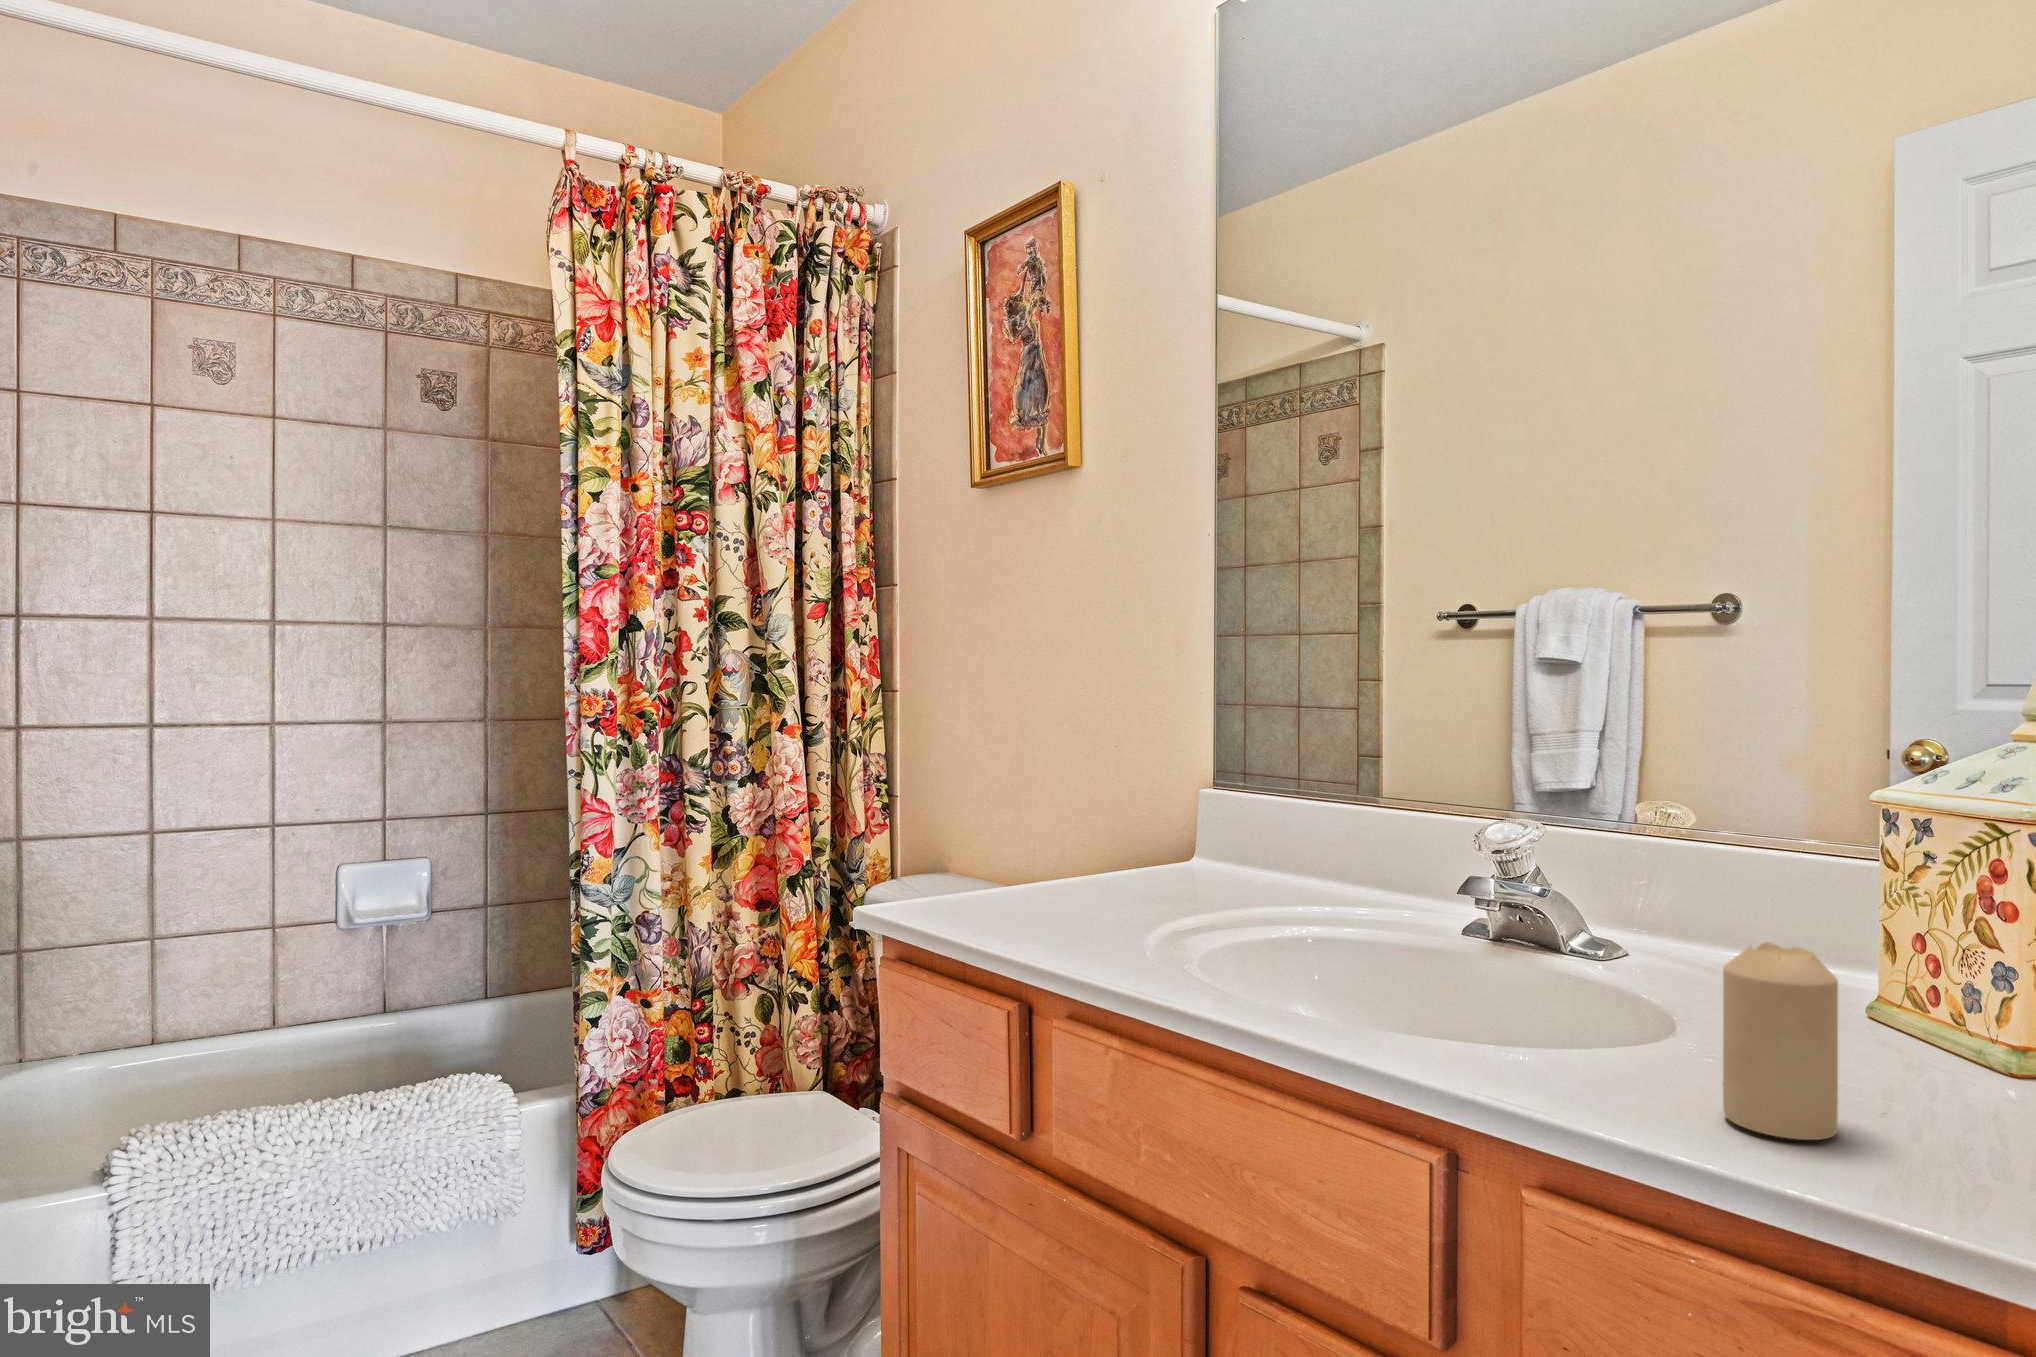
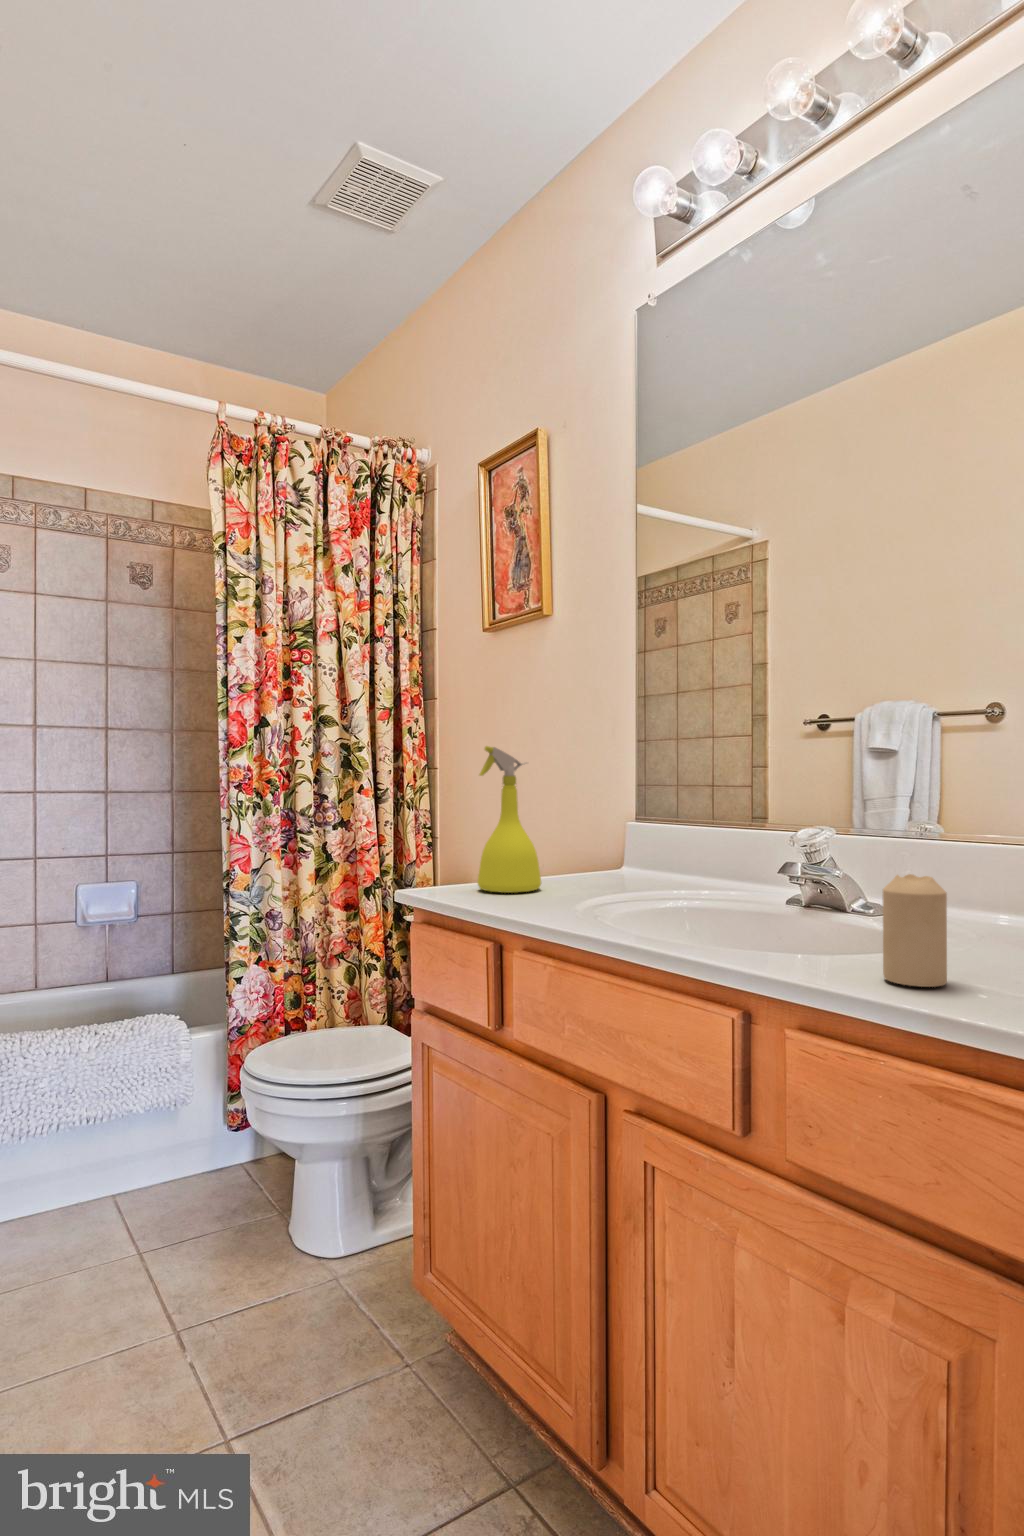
spray bottle: none [984,679,1085,911] -> present [477,746,541,893]

